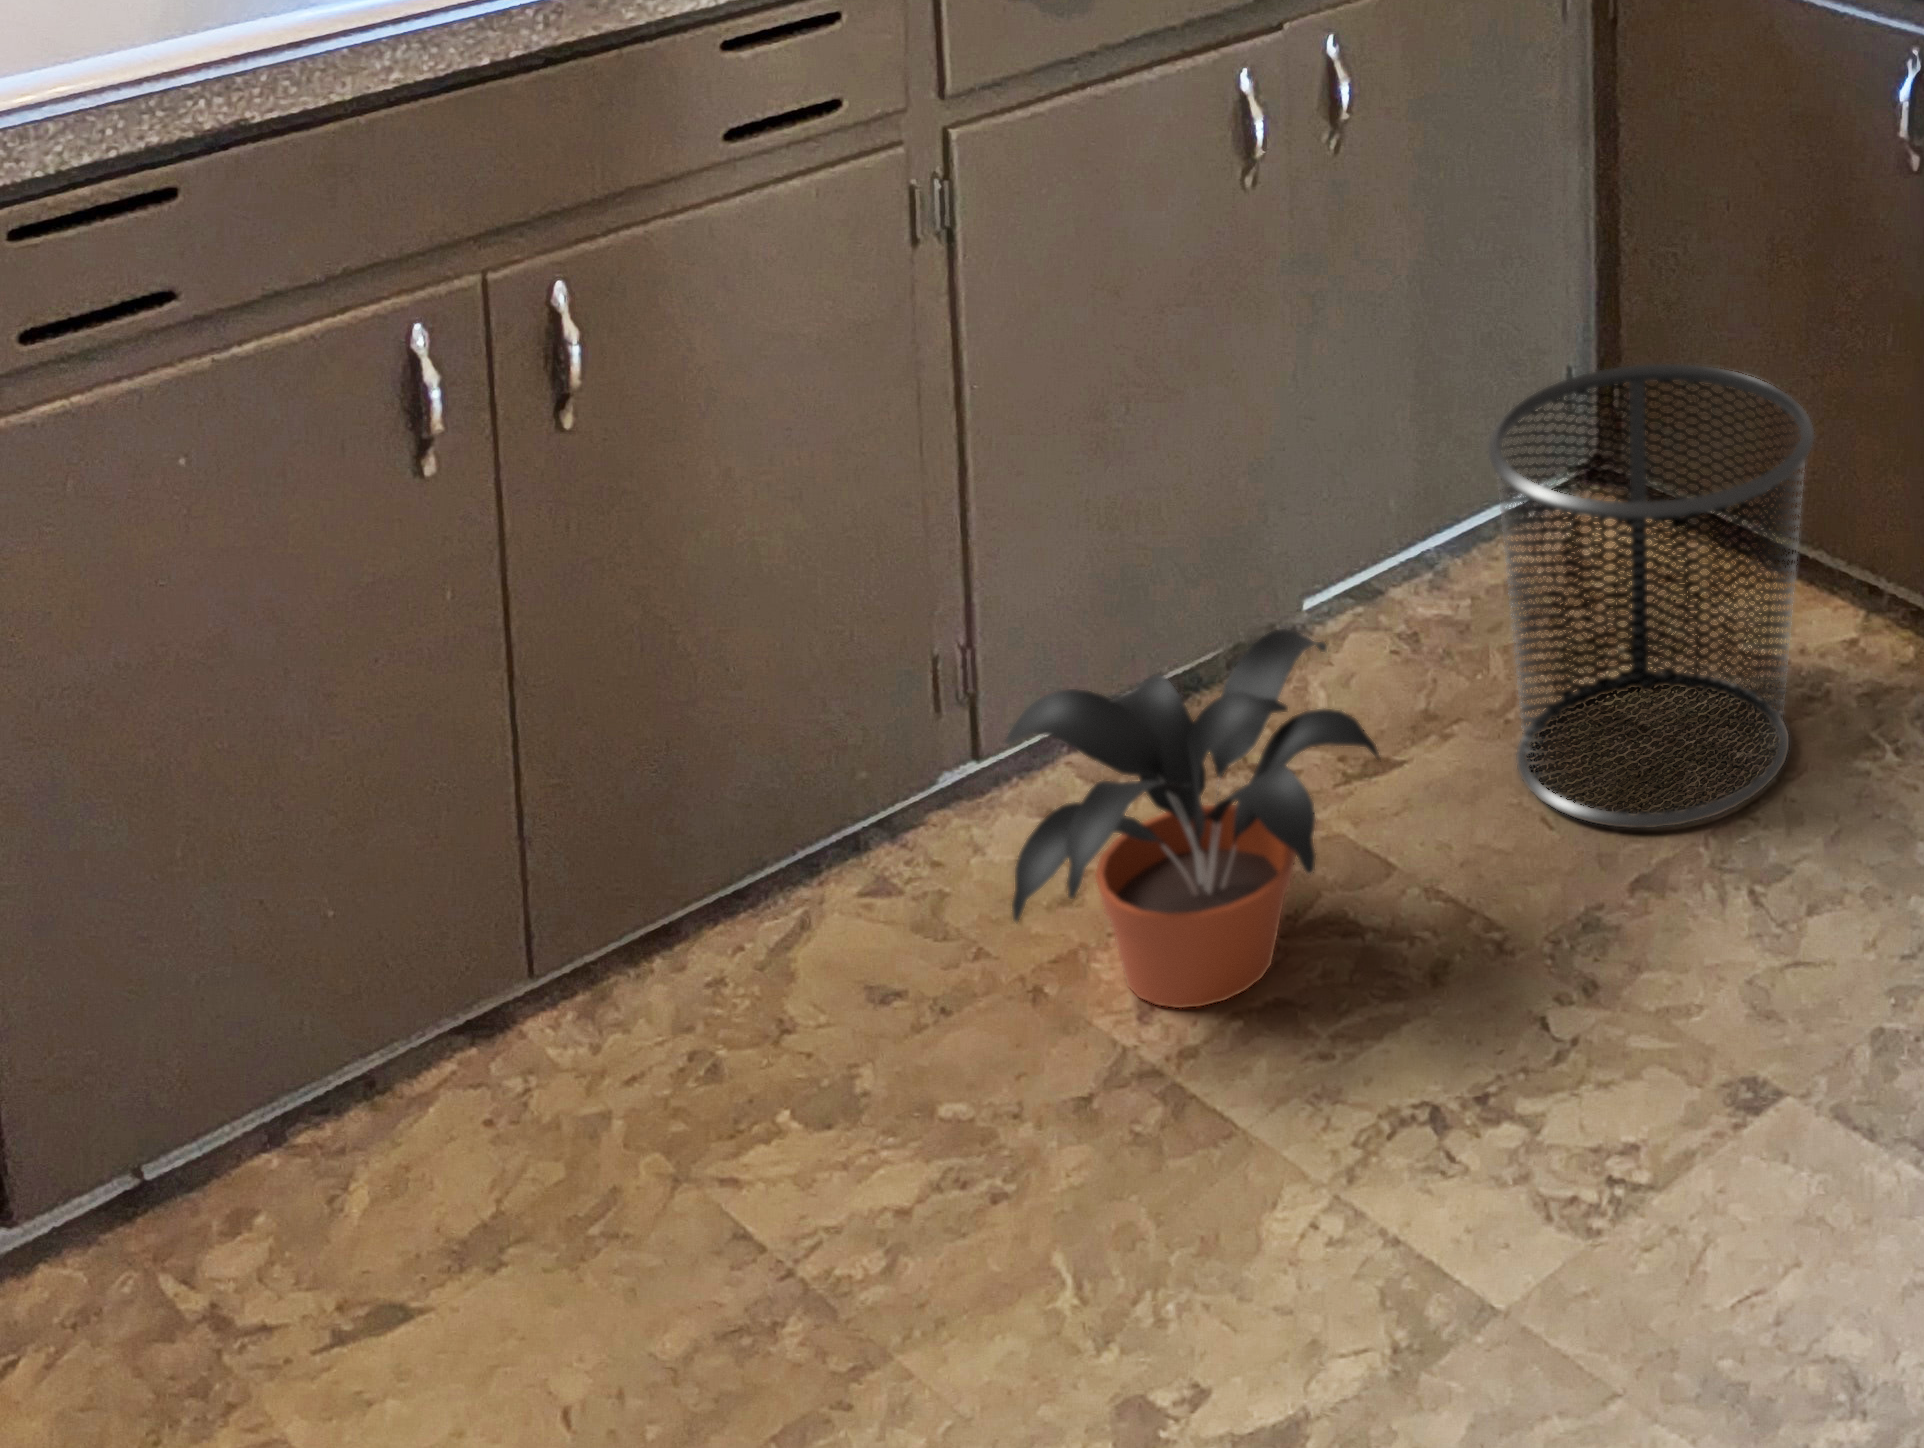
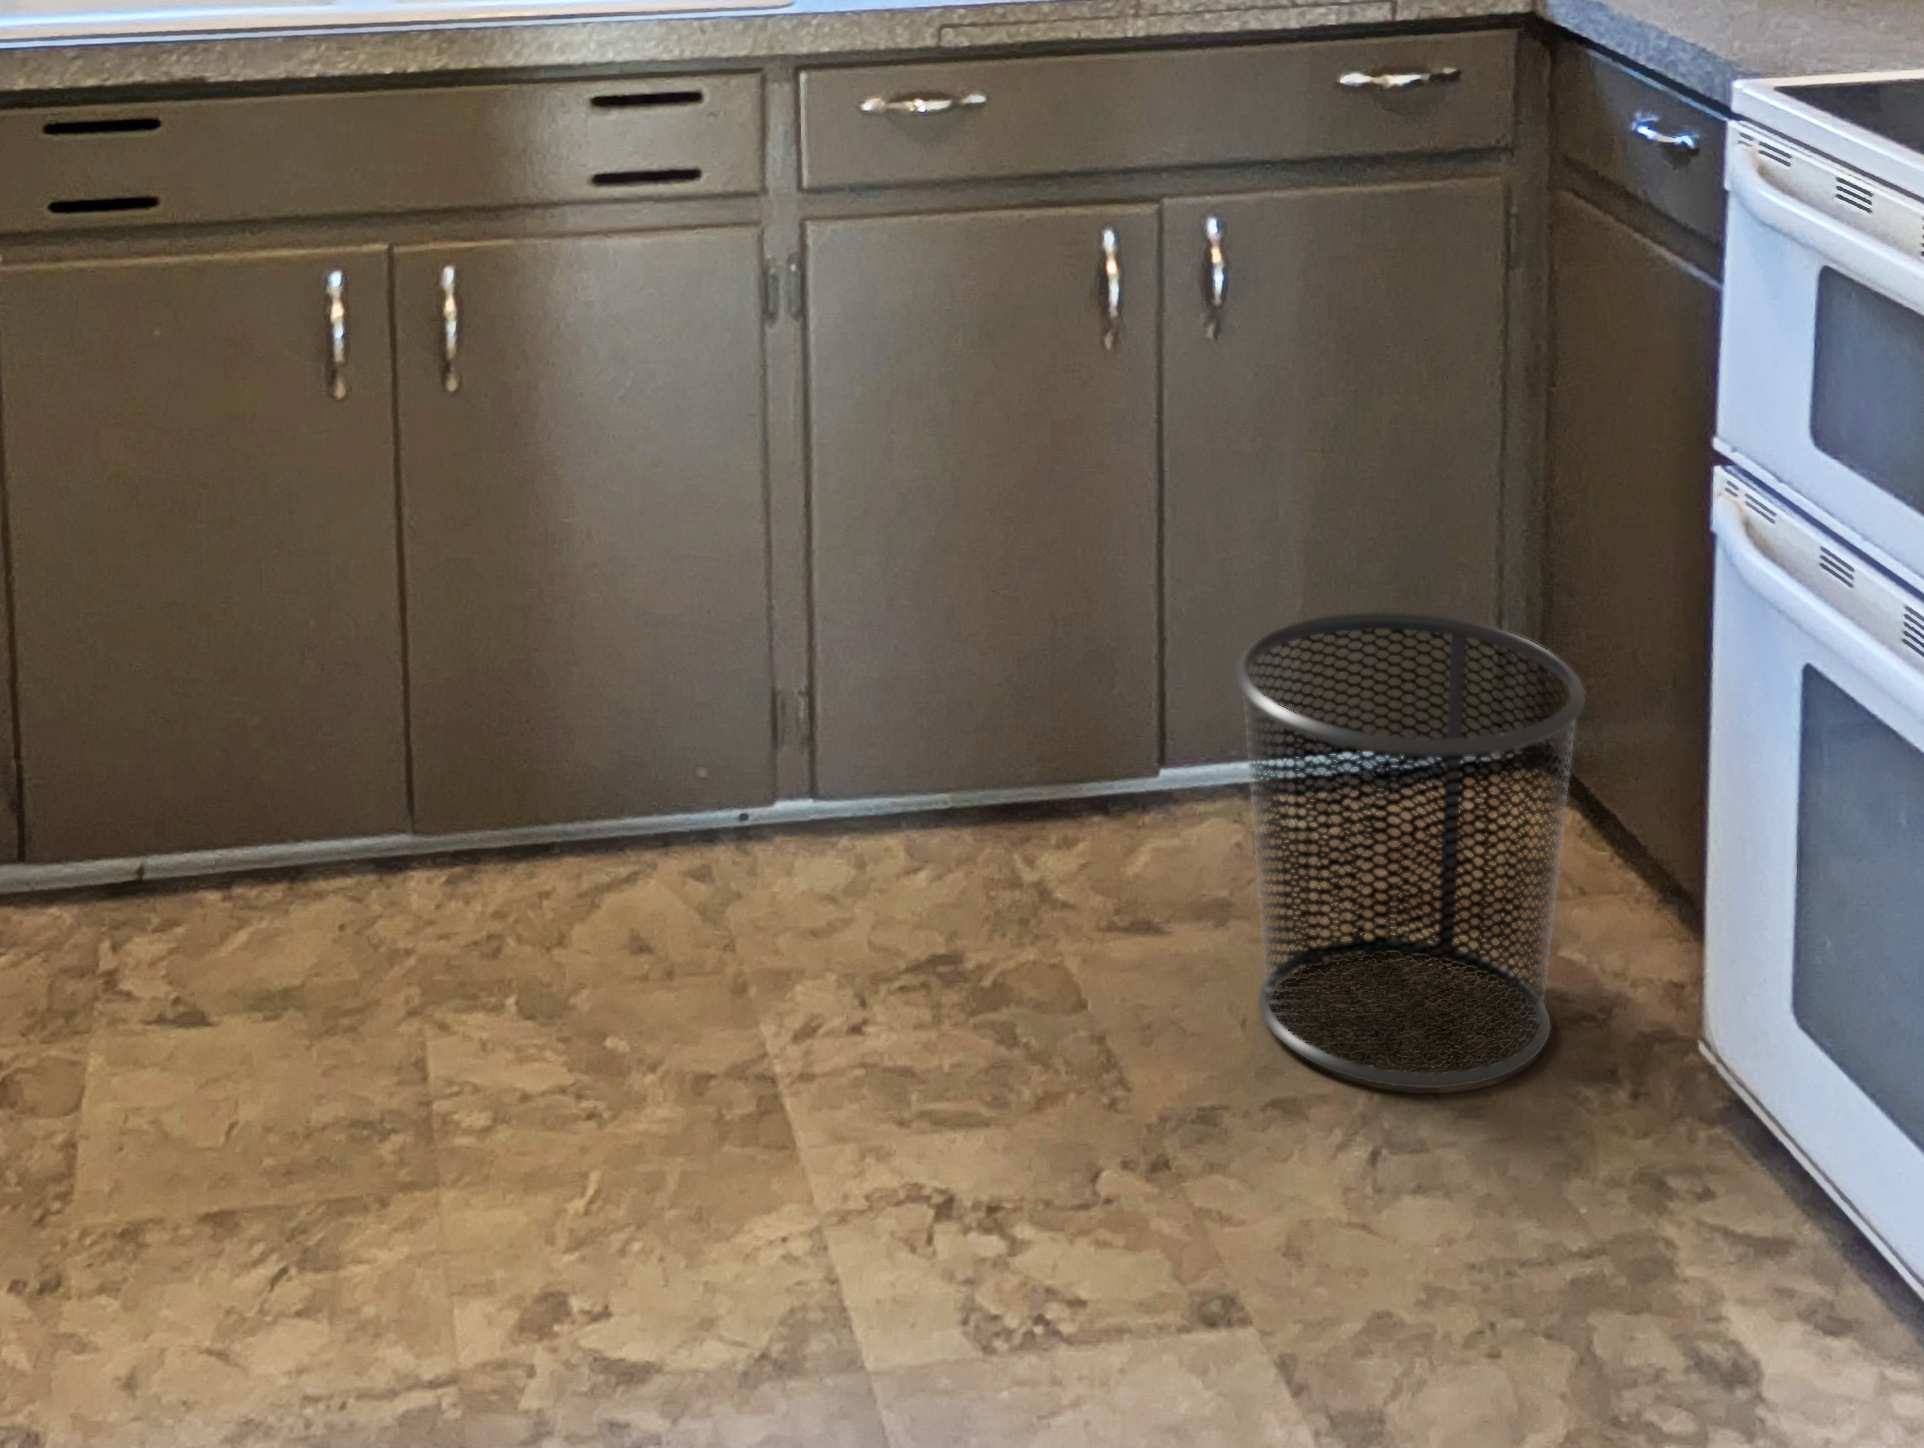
potted plant: present [1005,629,1380,1008] -> none [691,738,1047,1061]

